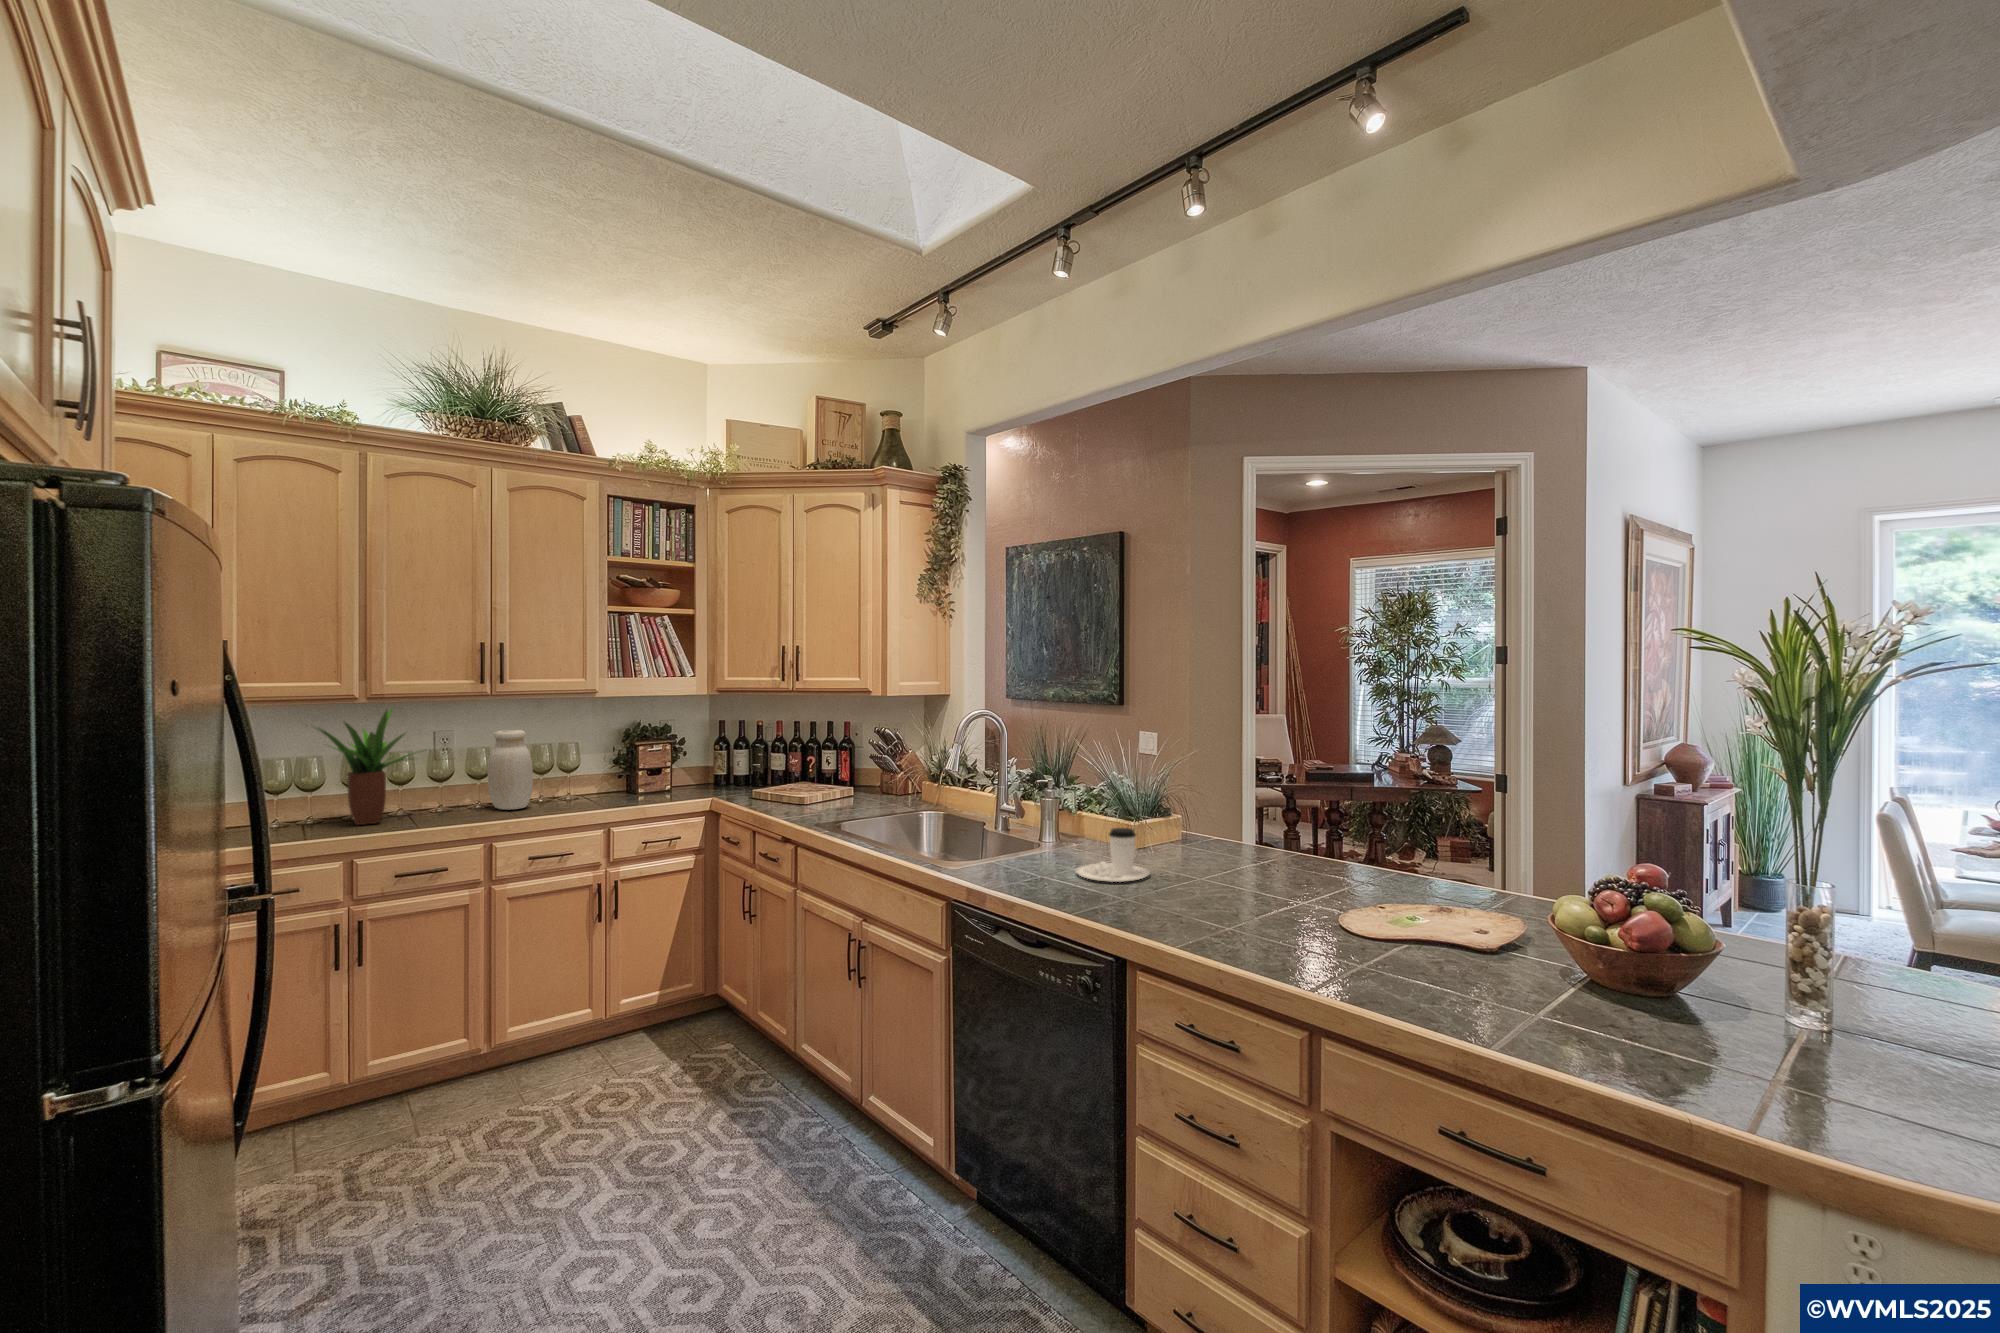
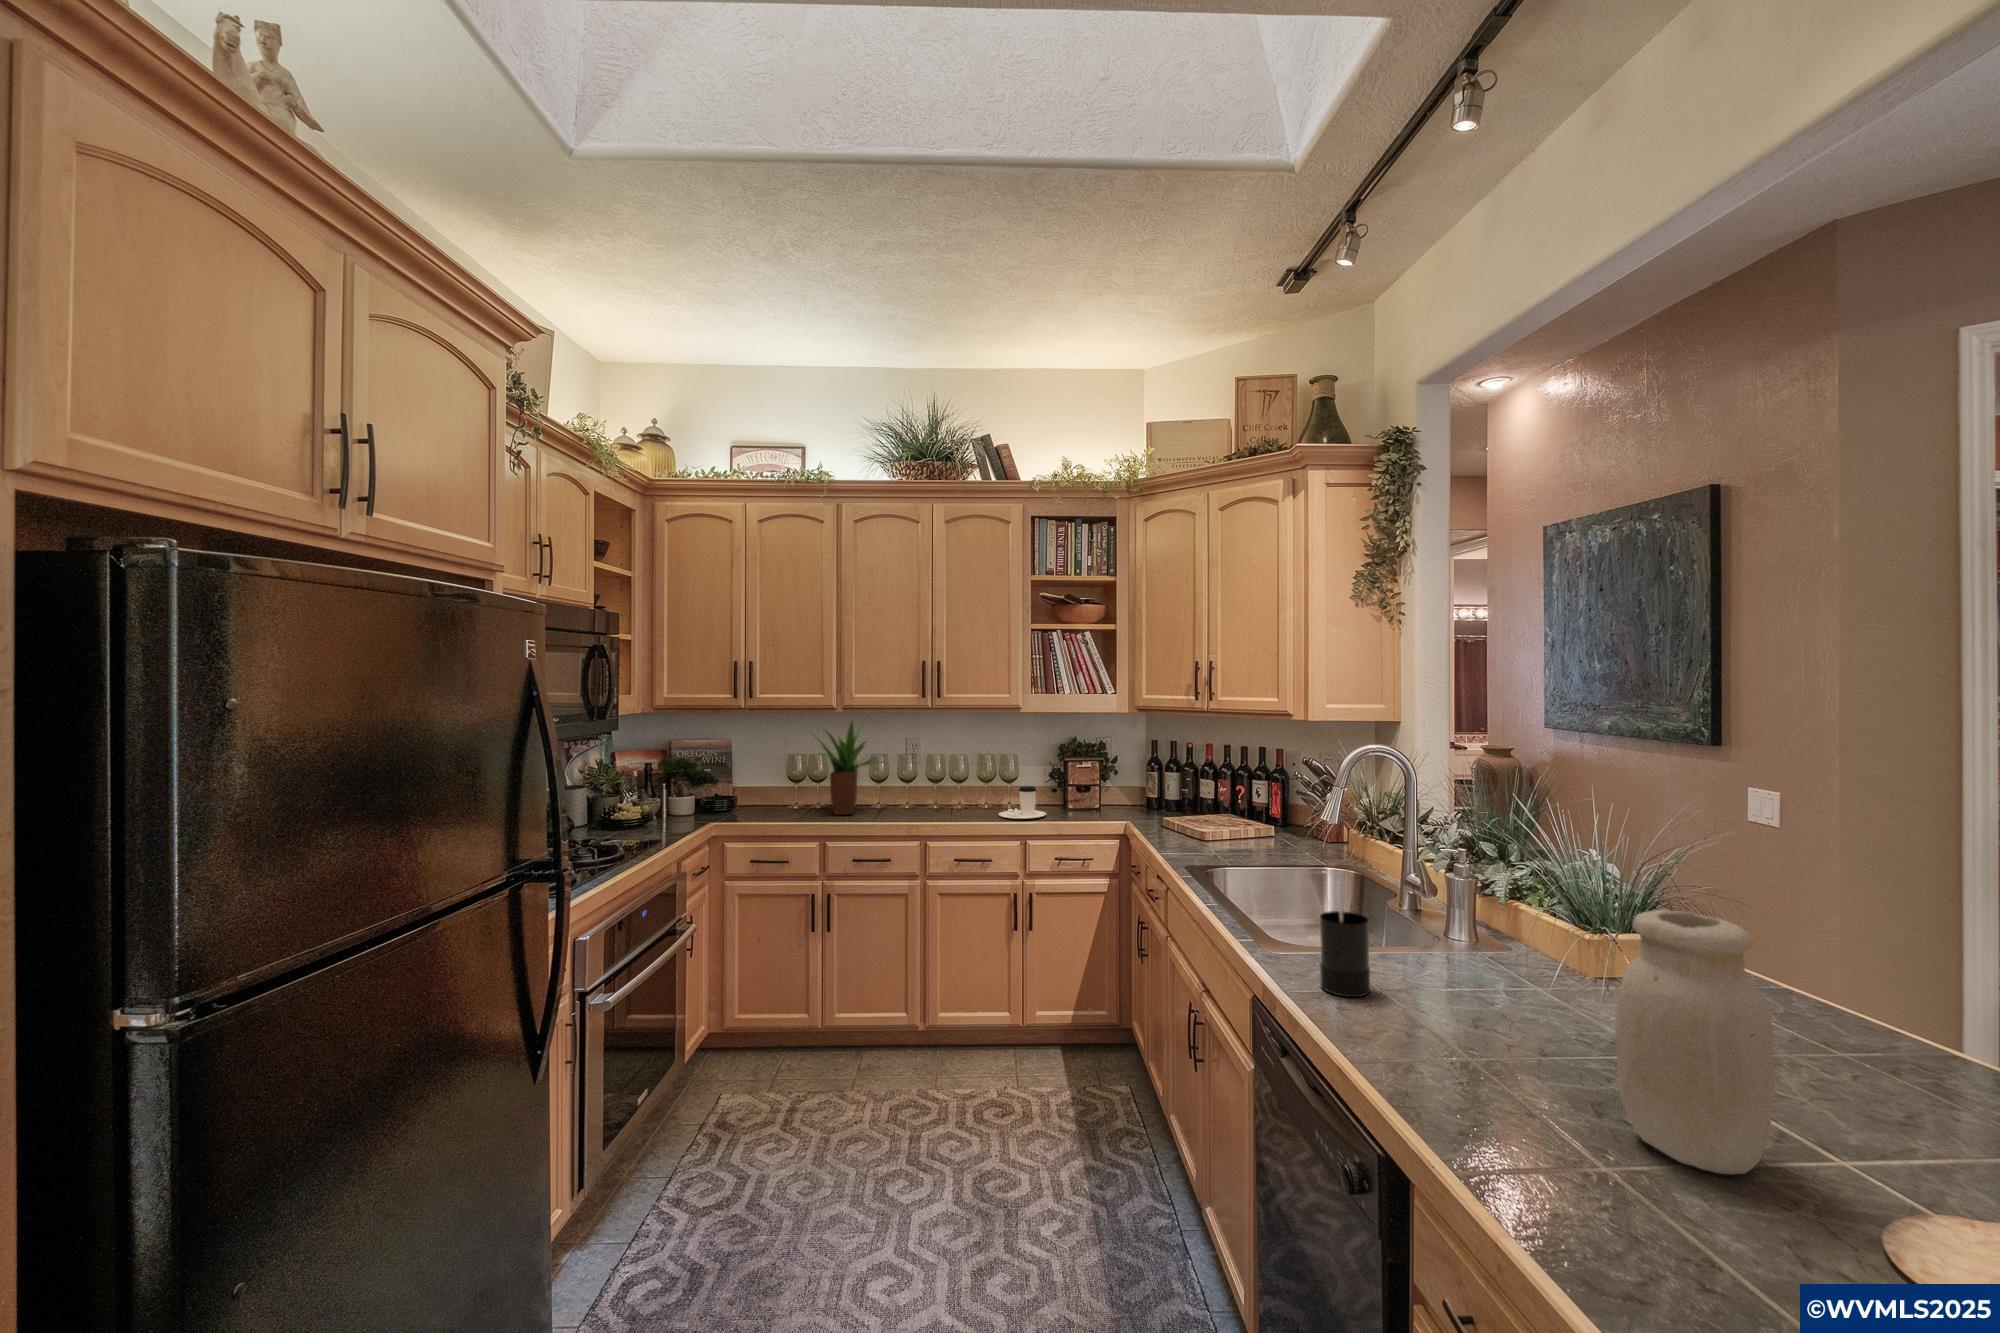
jar: present [488,730,533,810] -> present [1615,910,1775,1174]
candle: none [1004,819,1037,882] -> present [1320,904,1370,997]
coffee cup: present [1076,828,1149,882] -> present [998,786,1046,819]

